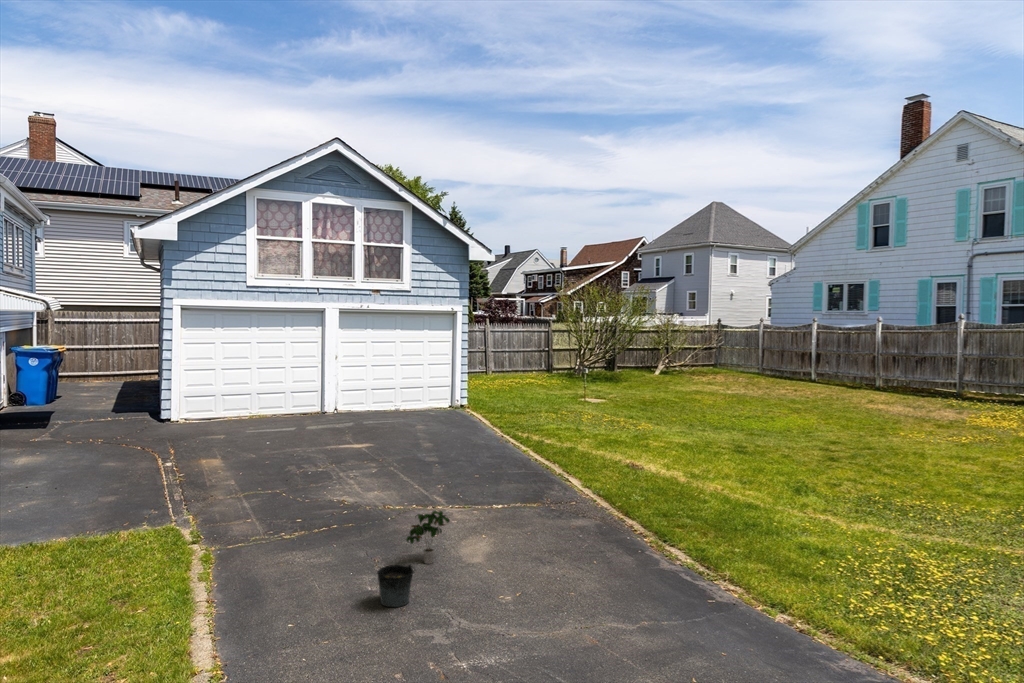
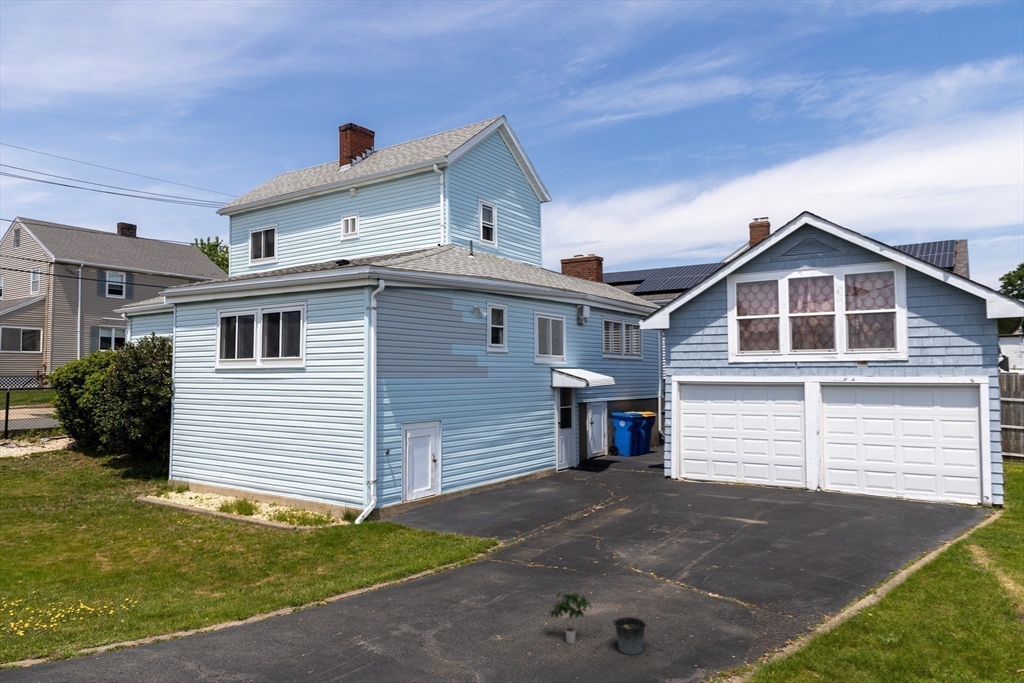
bucket: present [377,565,414,607] -> present [613,617,647,655]

